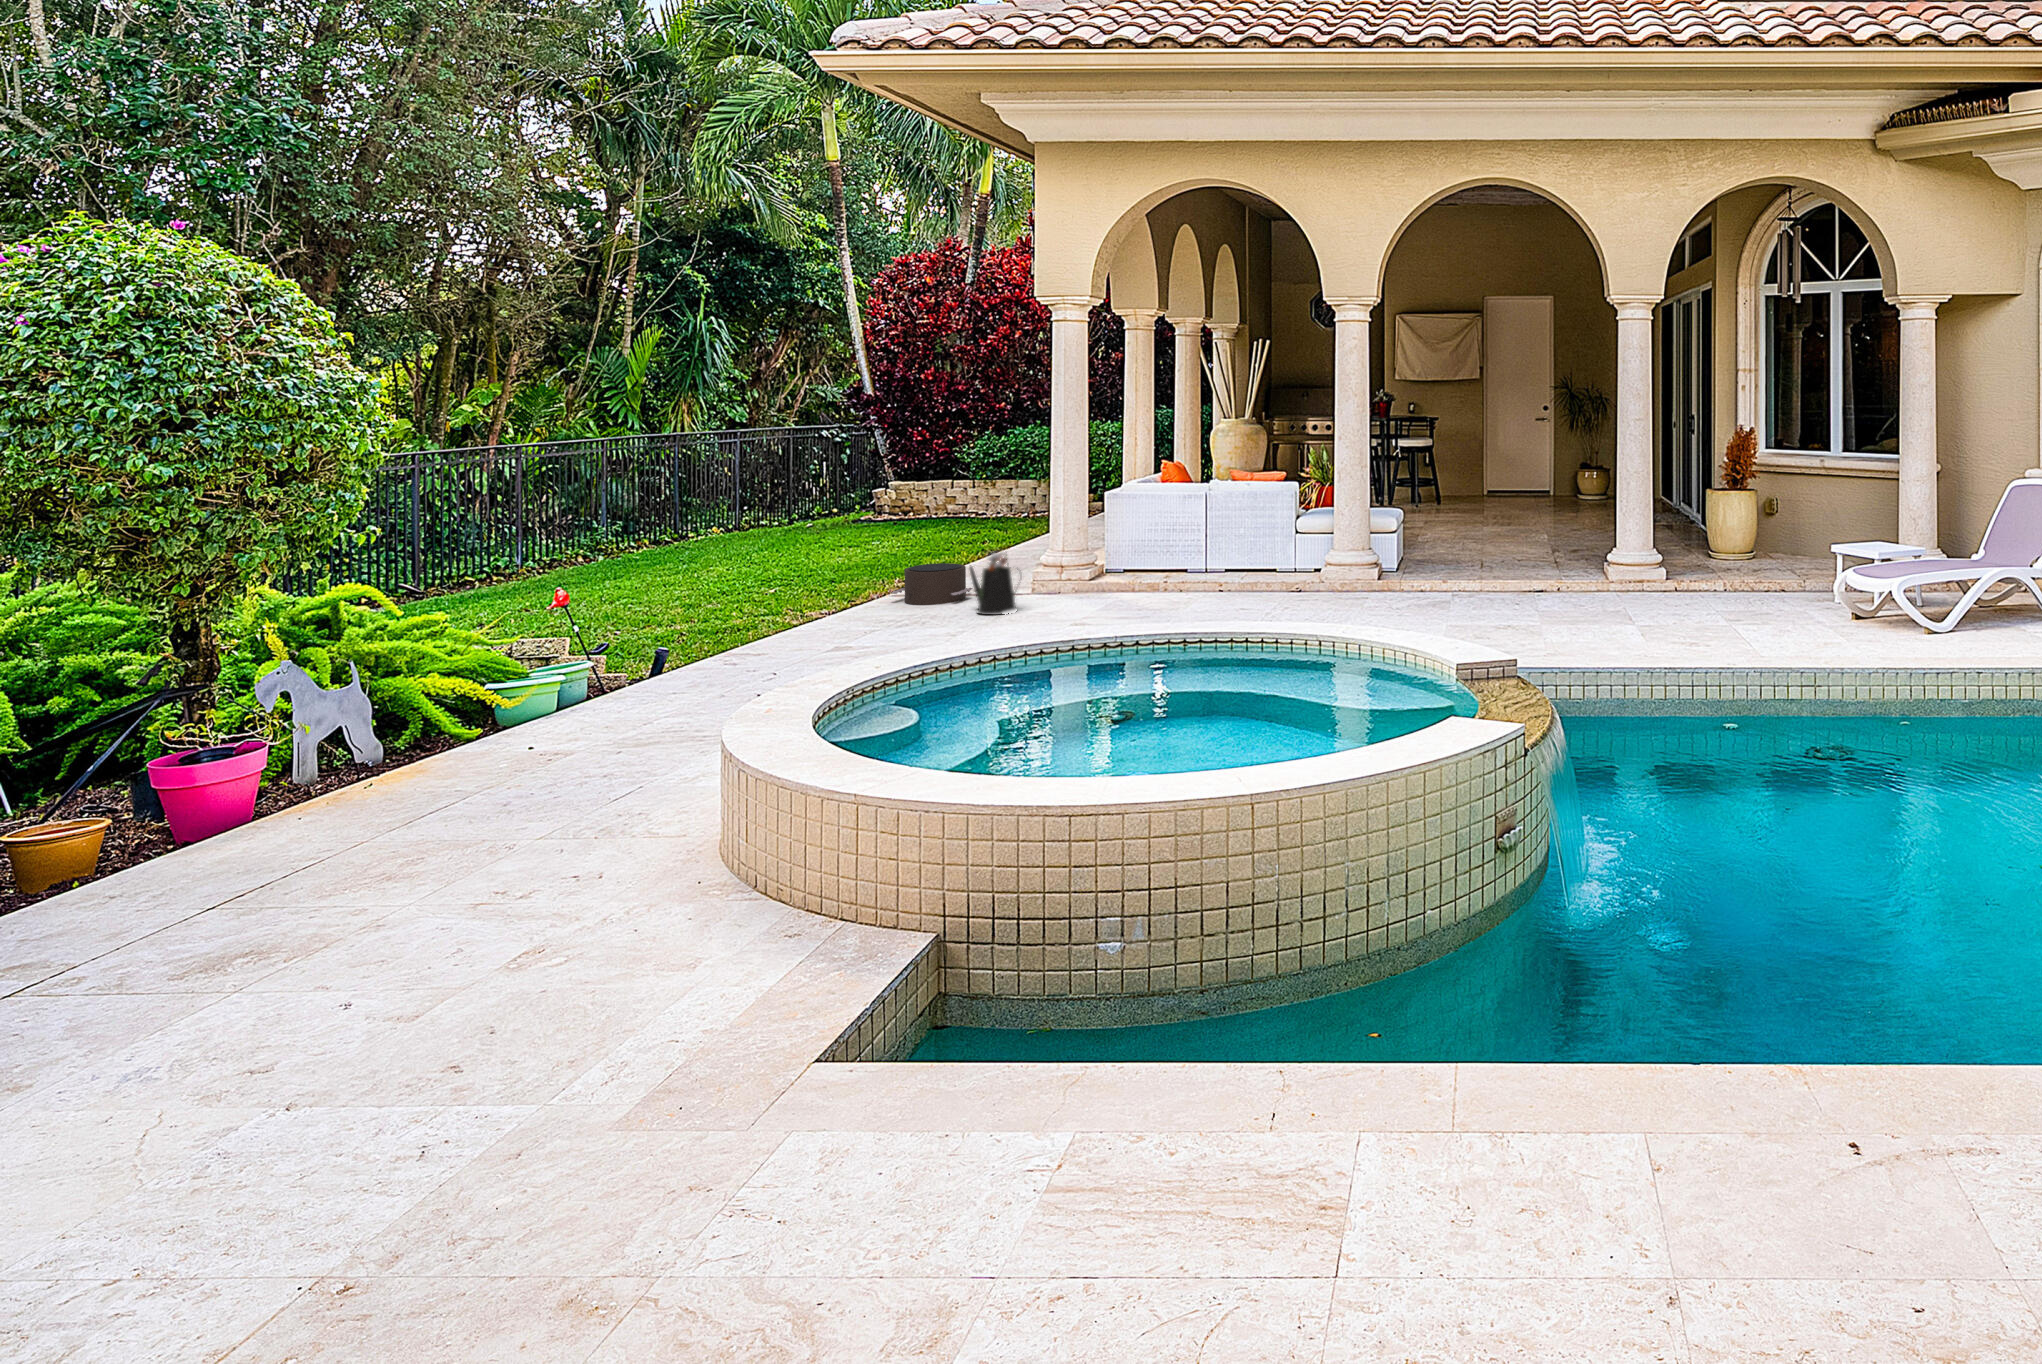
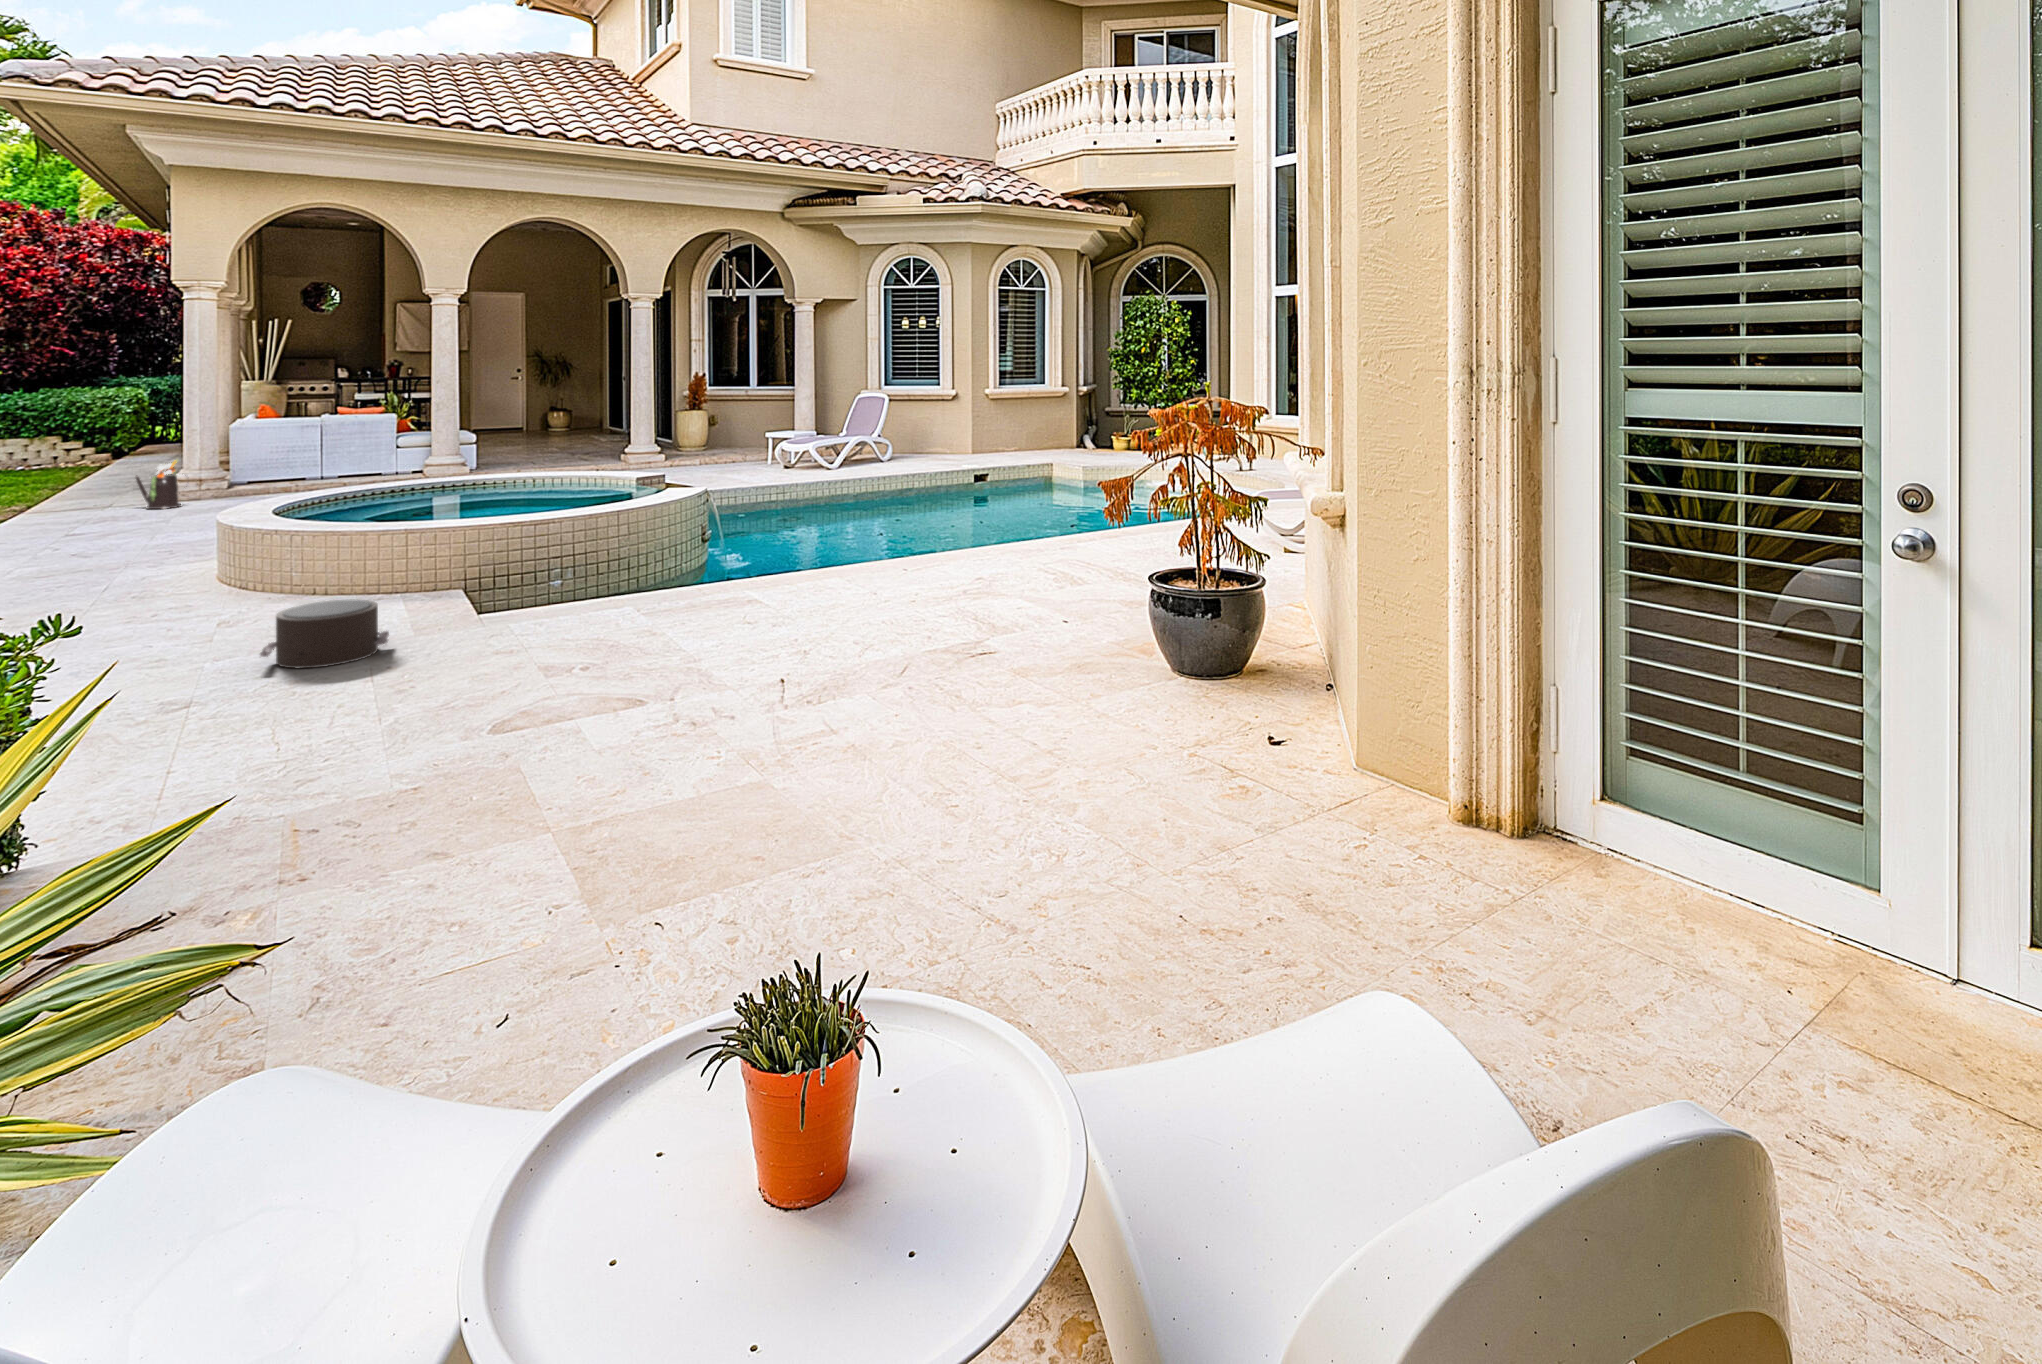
pouf: present [892,563,973,605] -> present [260,599,389,668]

